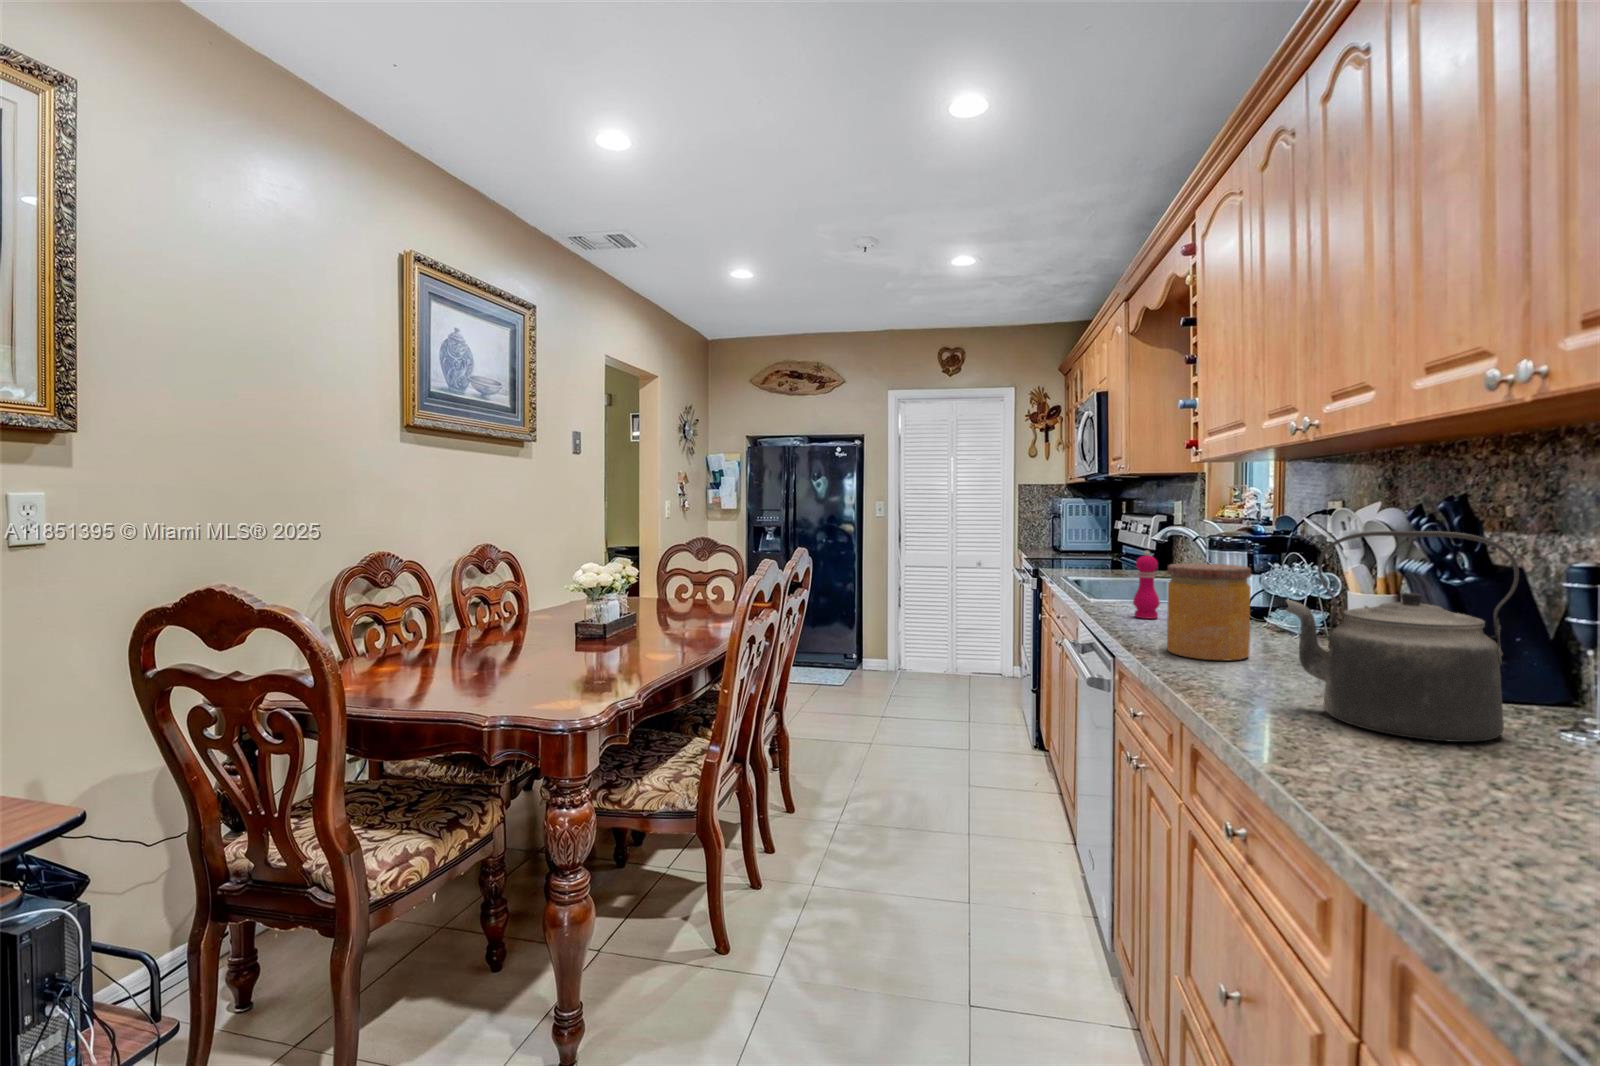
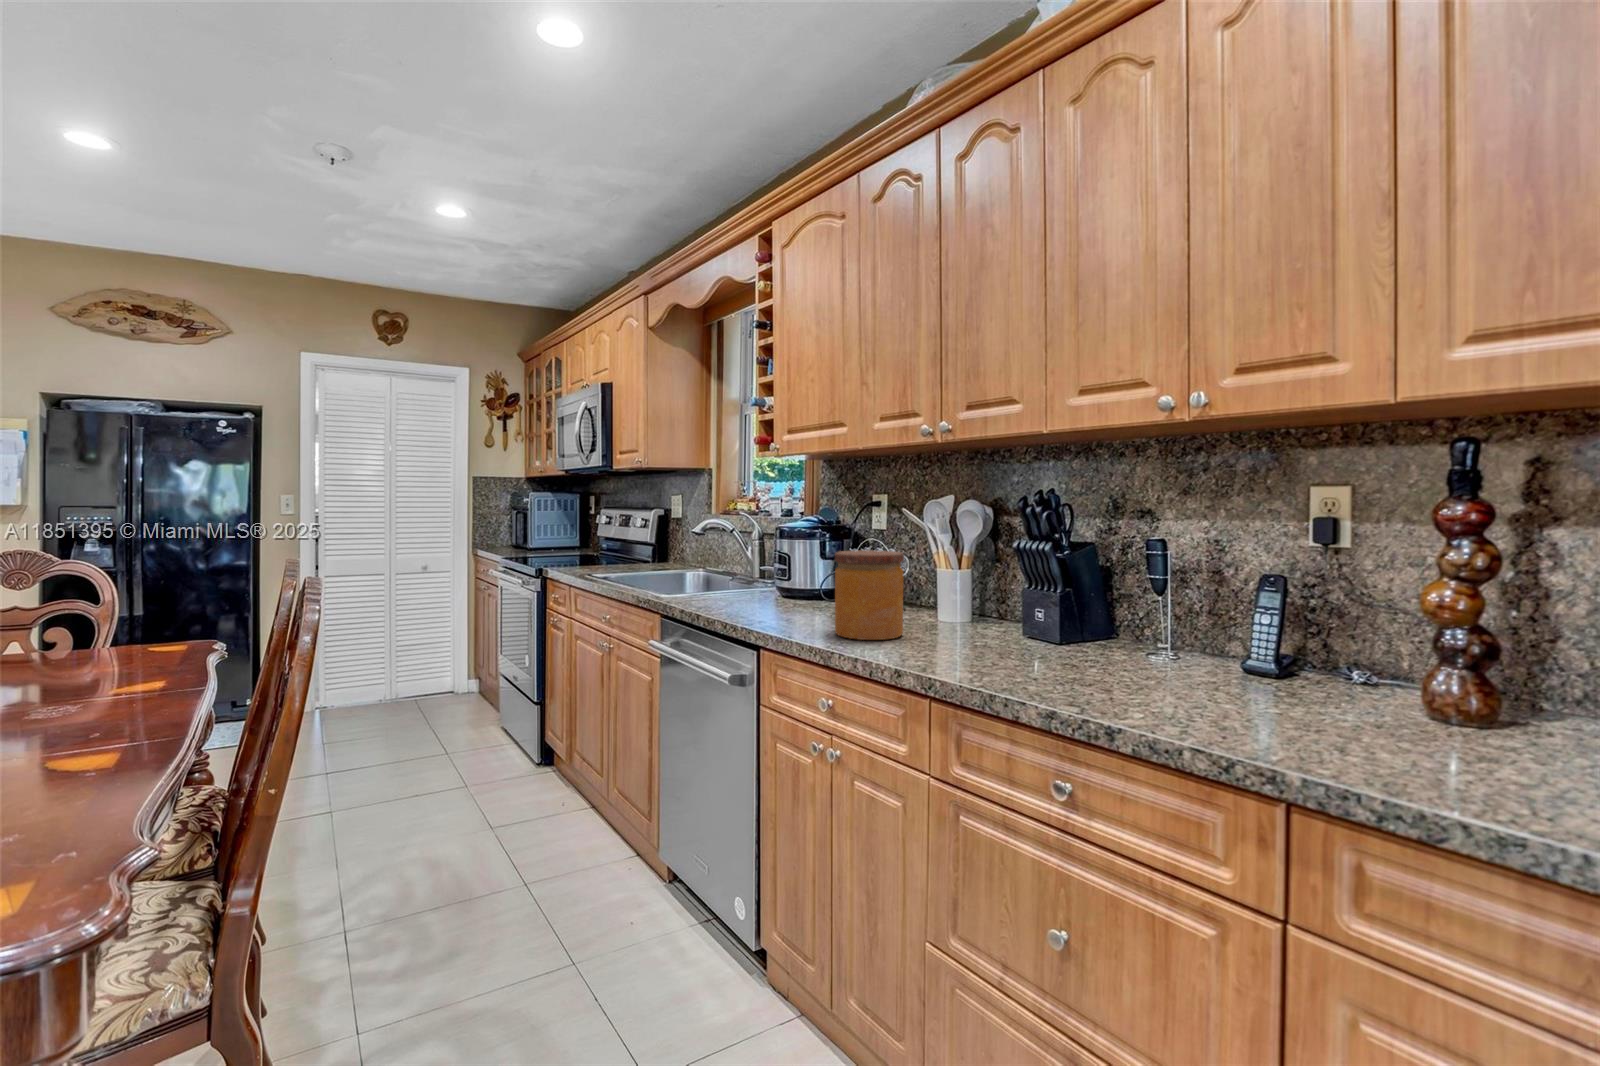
kettle: present [1286,531,1519,742] -> none [1016,515,1159,680]
pepper mill: present [1133,551,1160,619] -> none [737,541,761,608]

